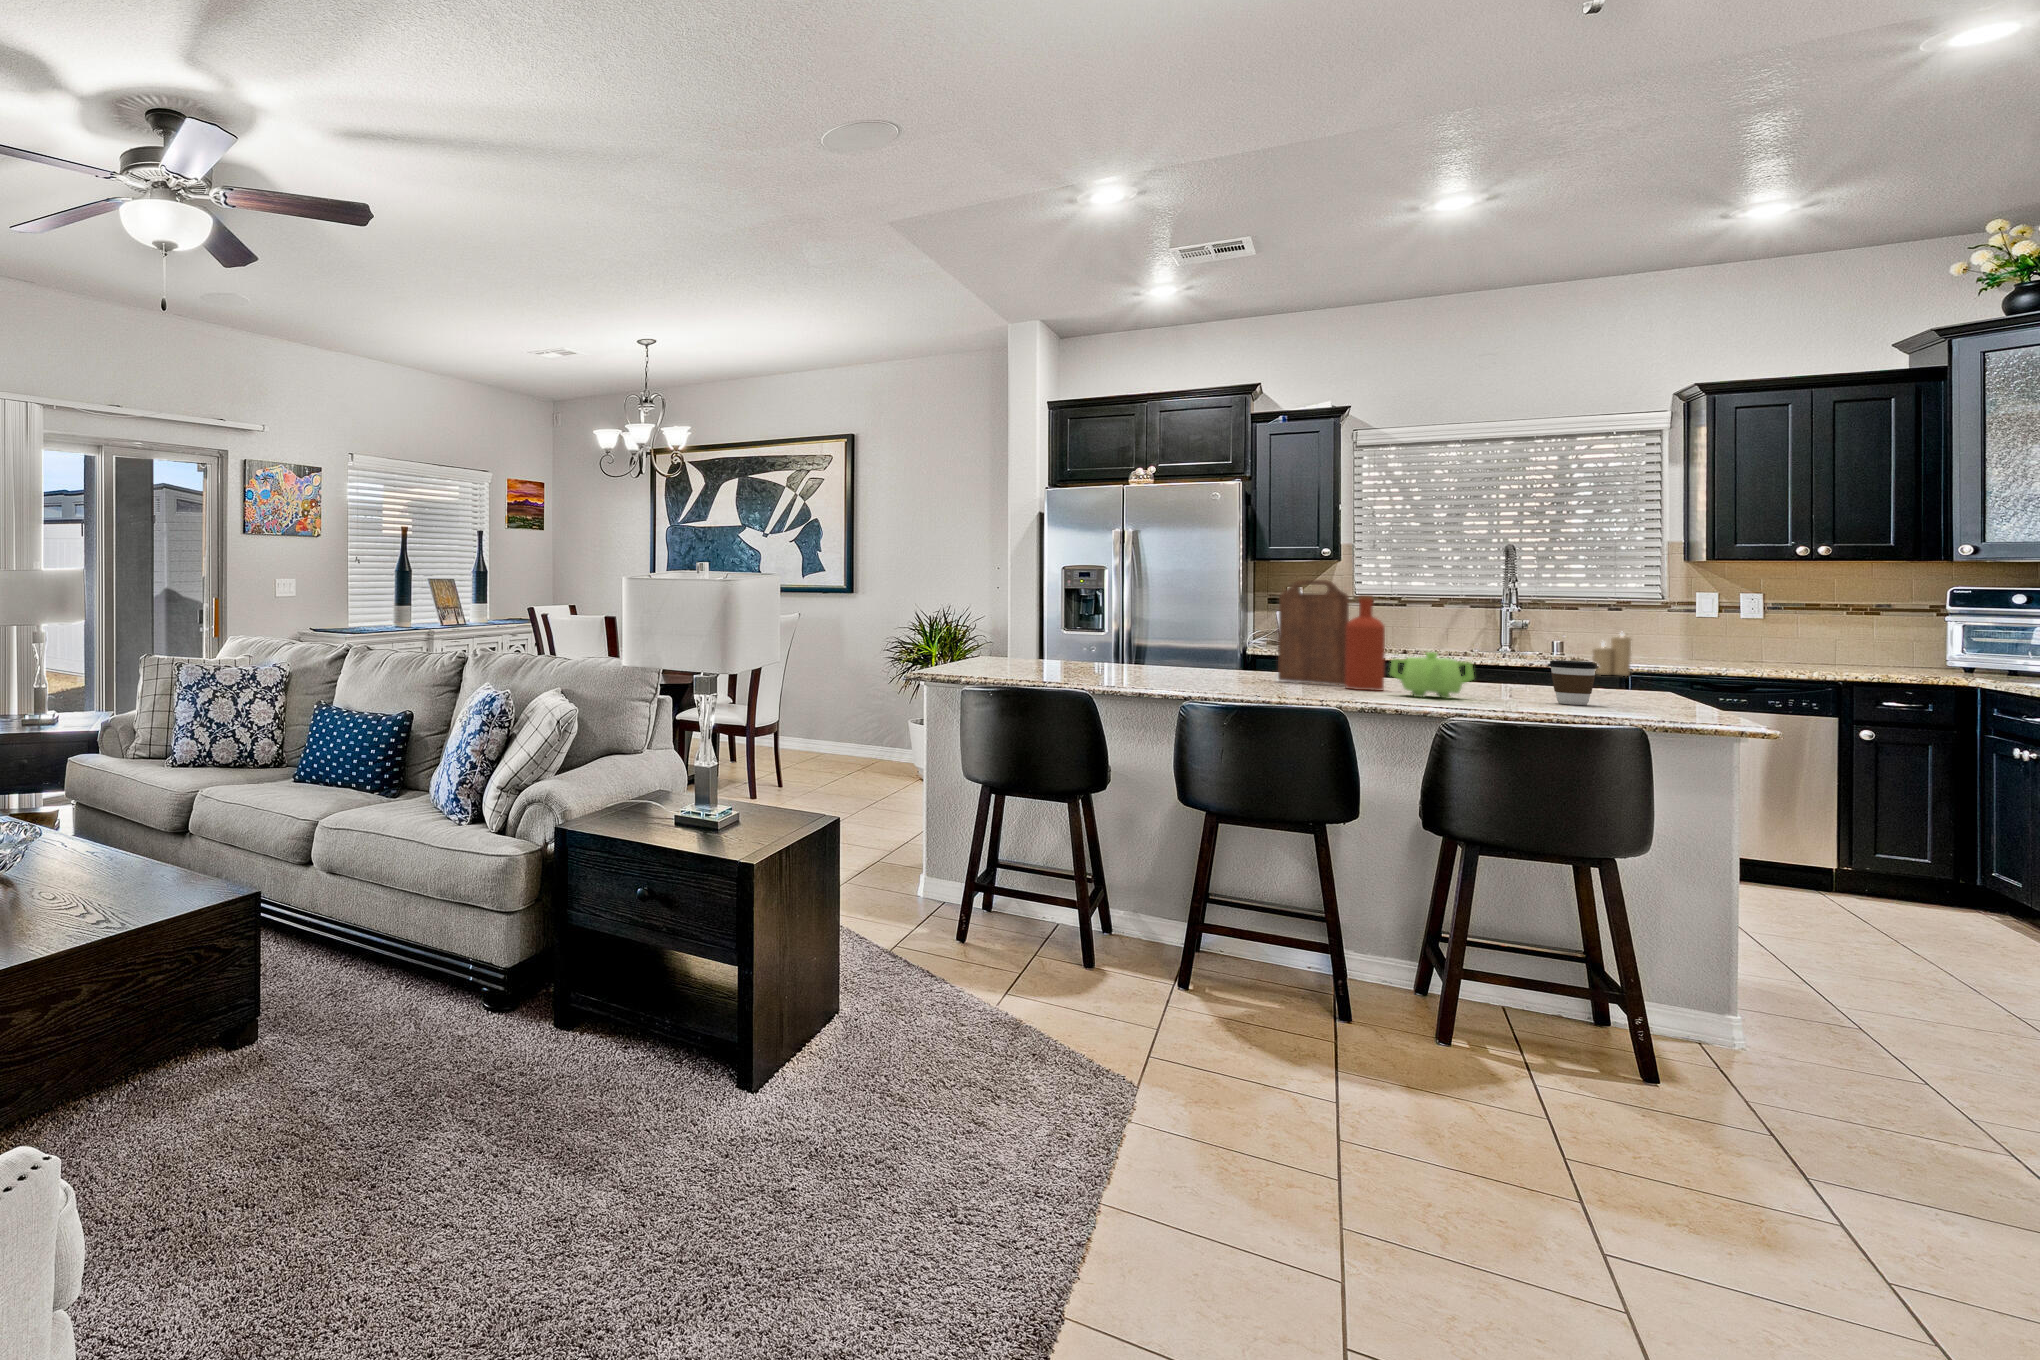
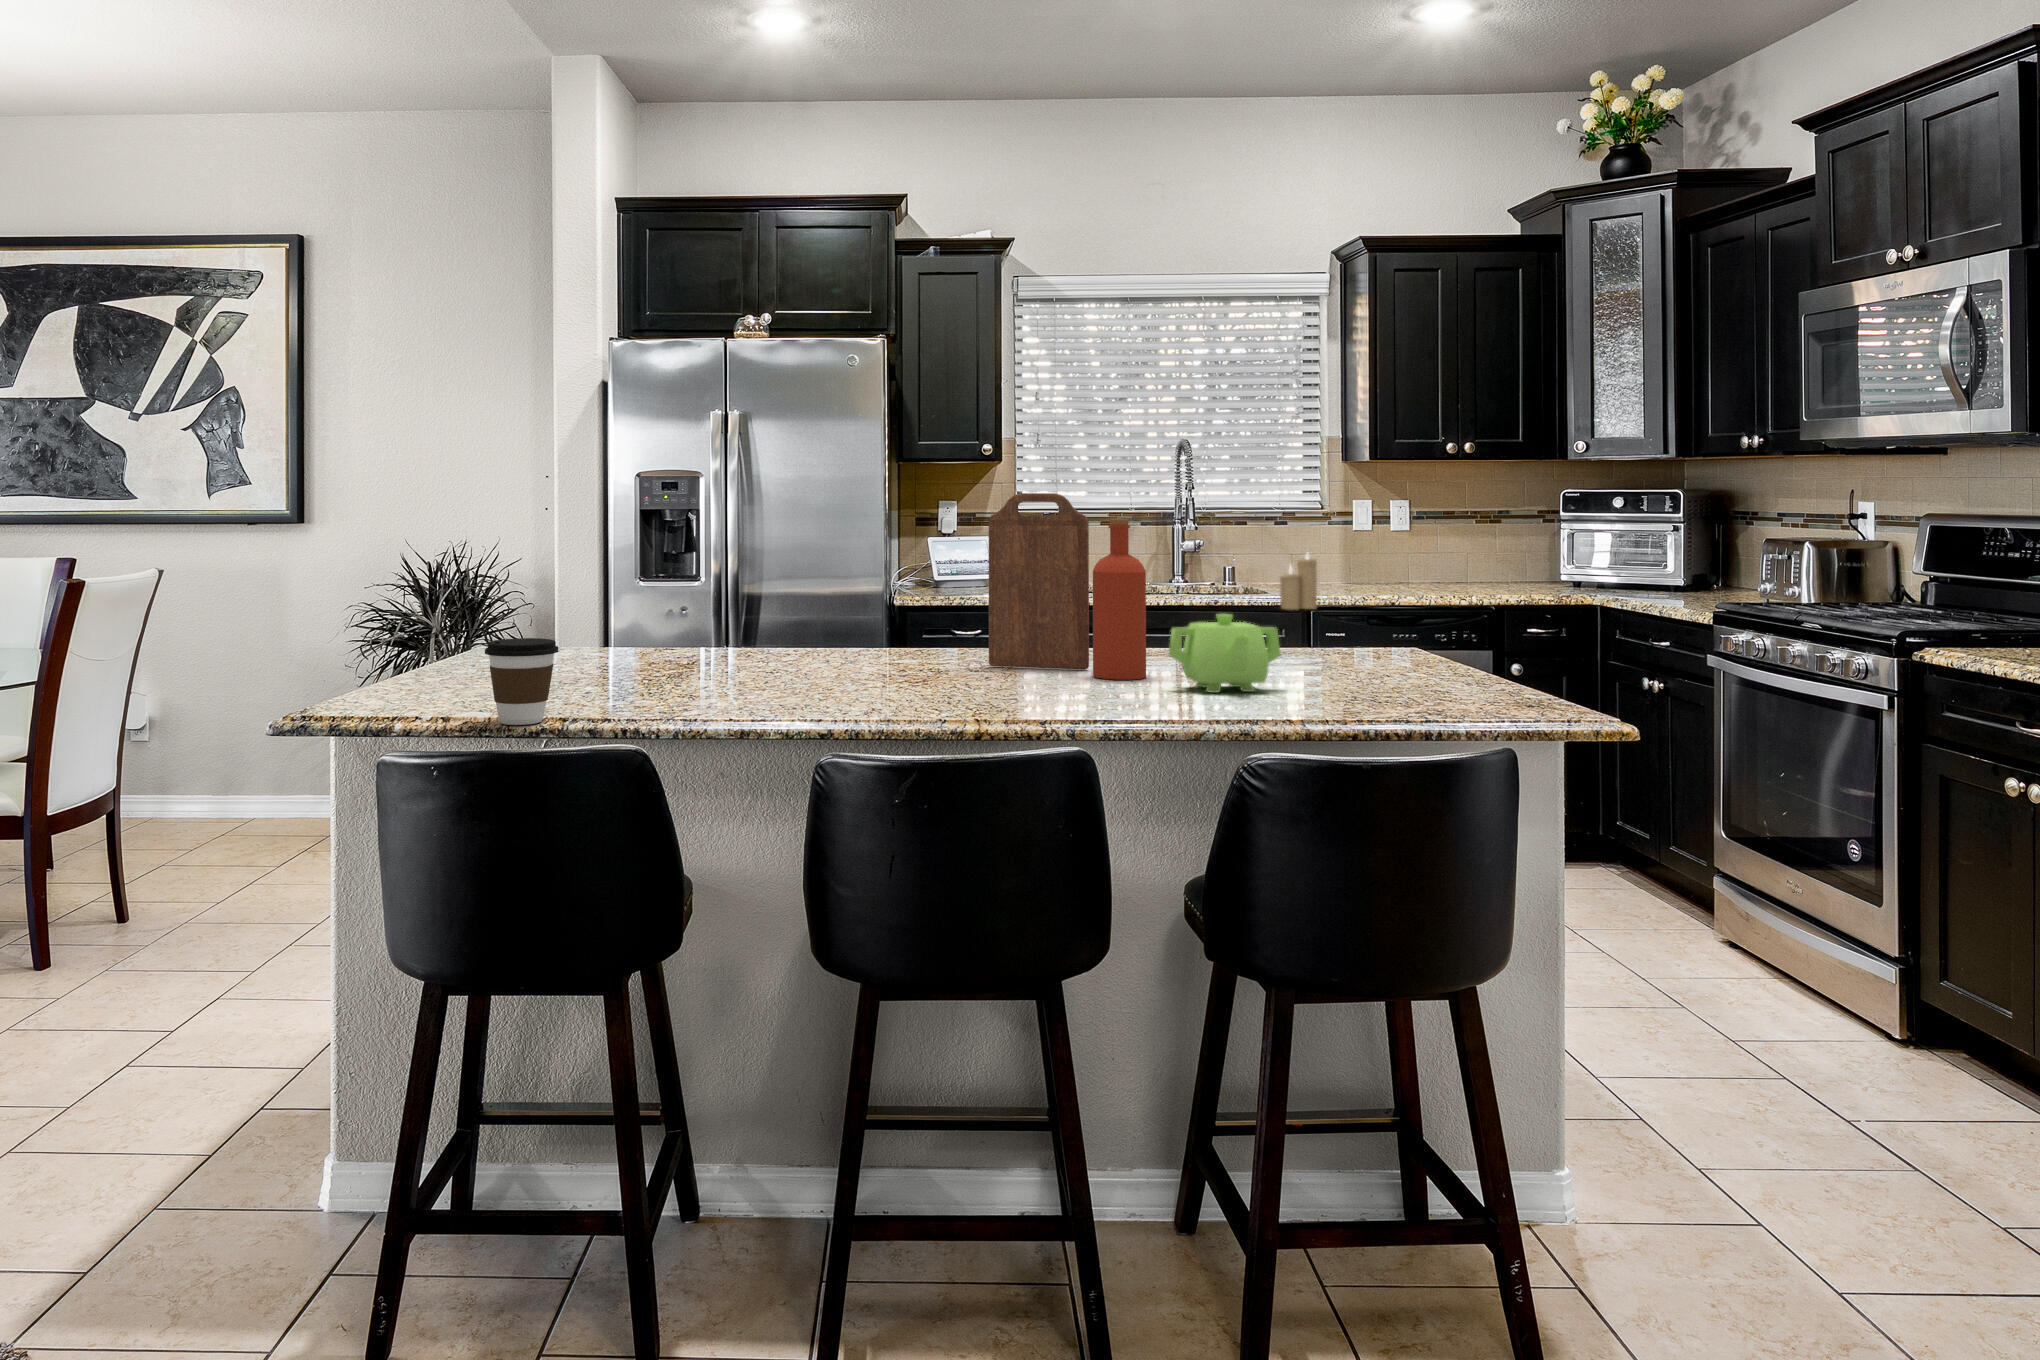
coffee cup: present [1548,660,1599,705] -> present [485,638,558,725]

